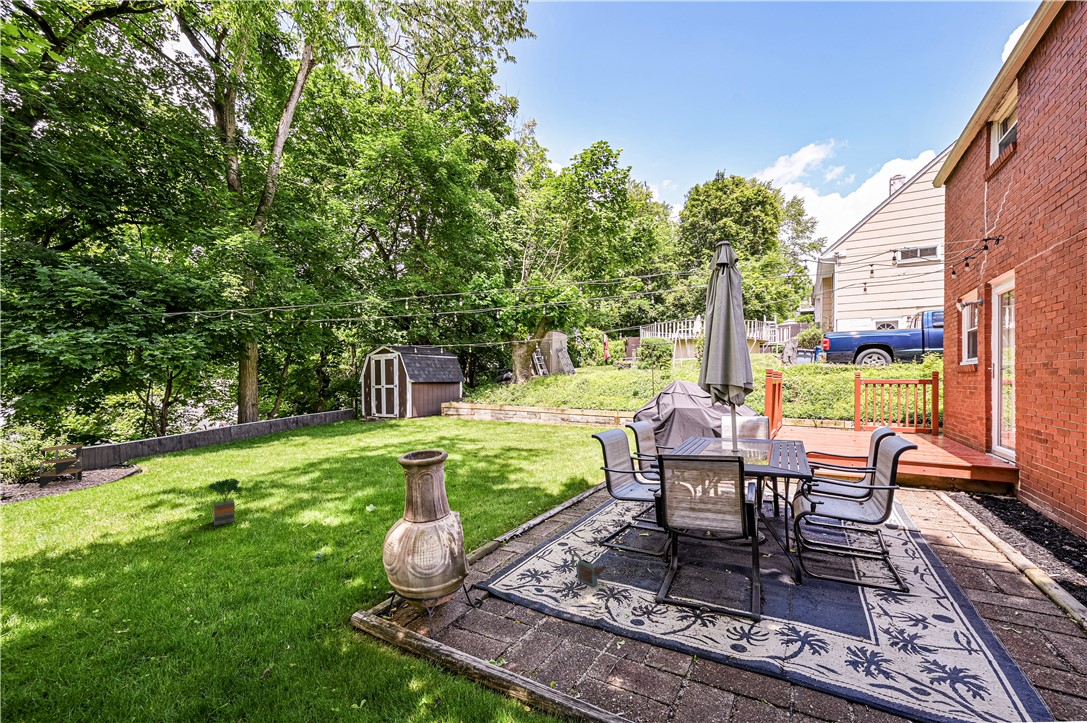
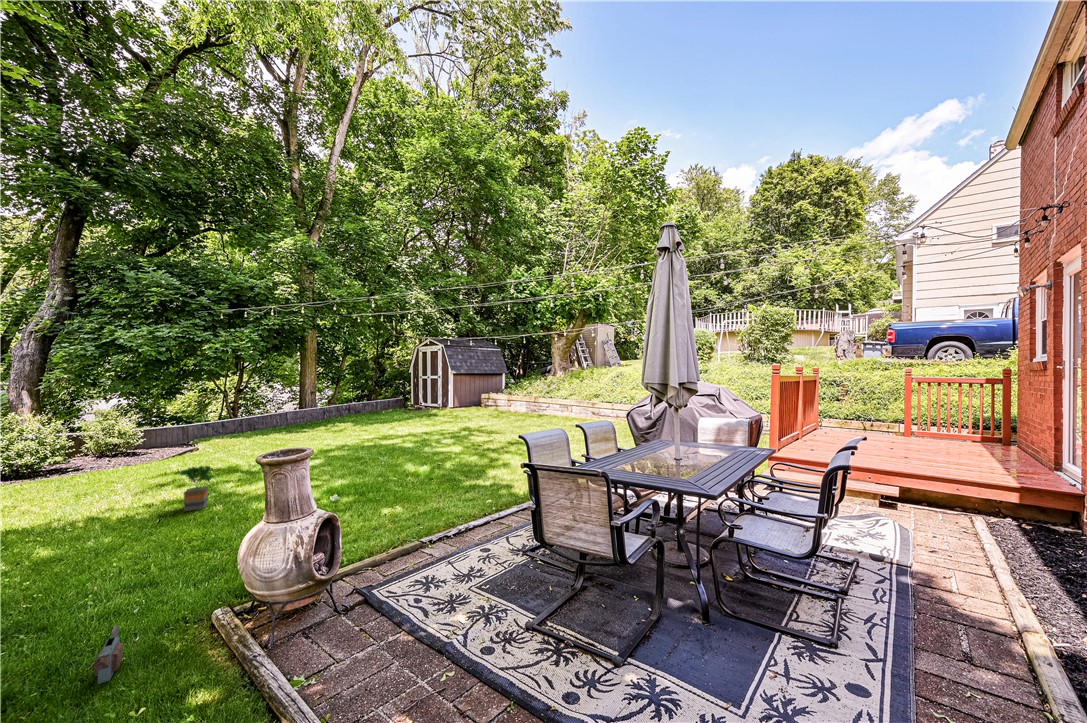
side table: present [40,445,83,488] -> none [103,423,140,460]
watering can: present [571,553,606,587] -> present [94,625,123,684]

